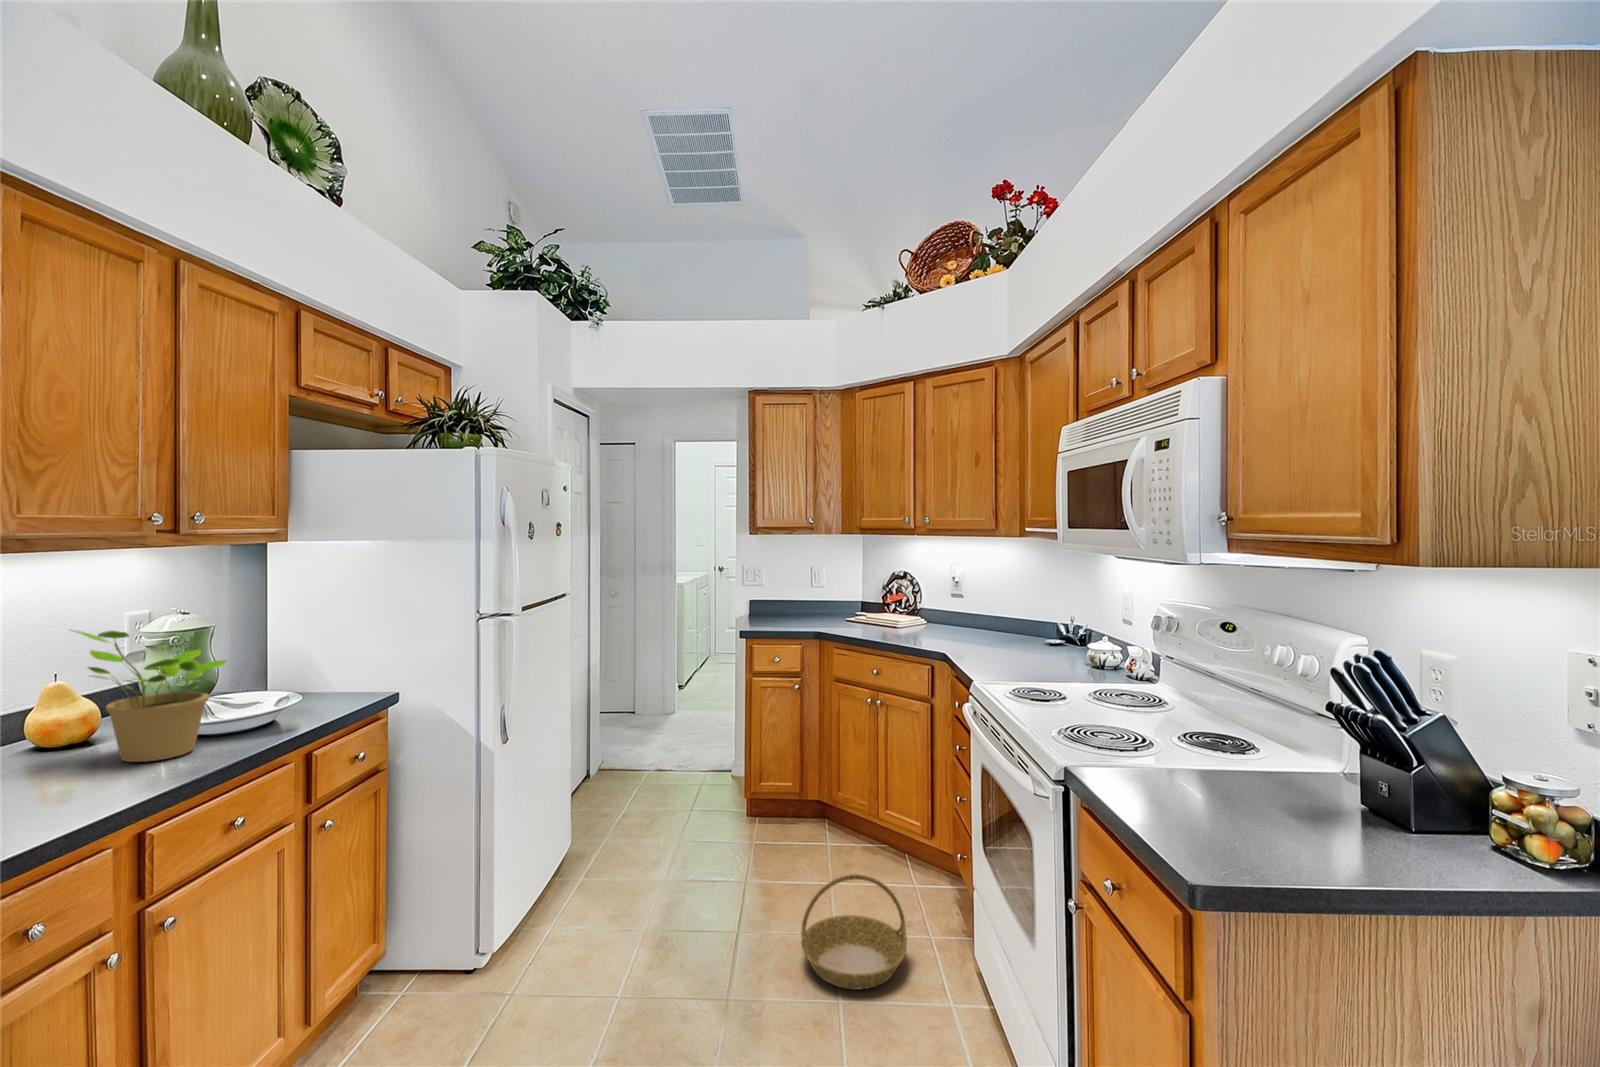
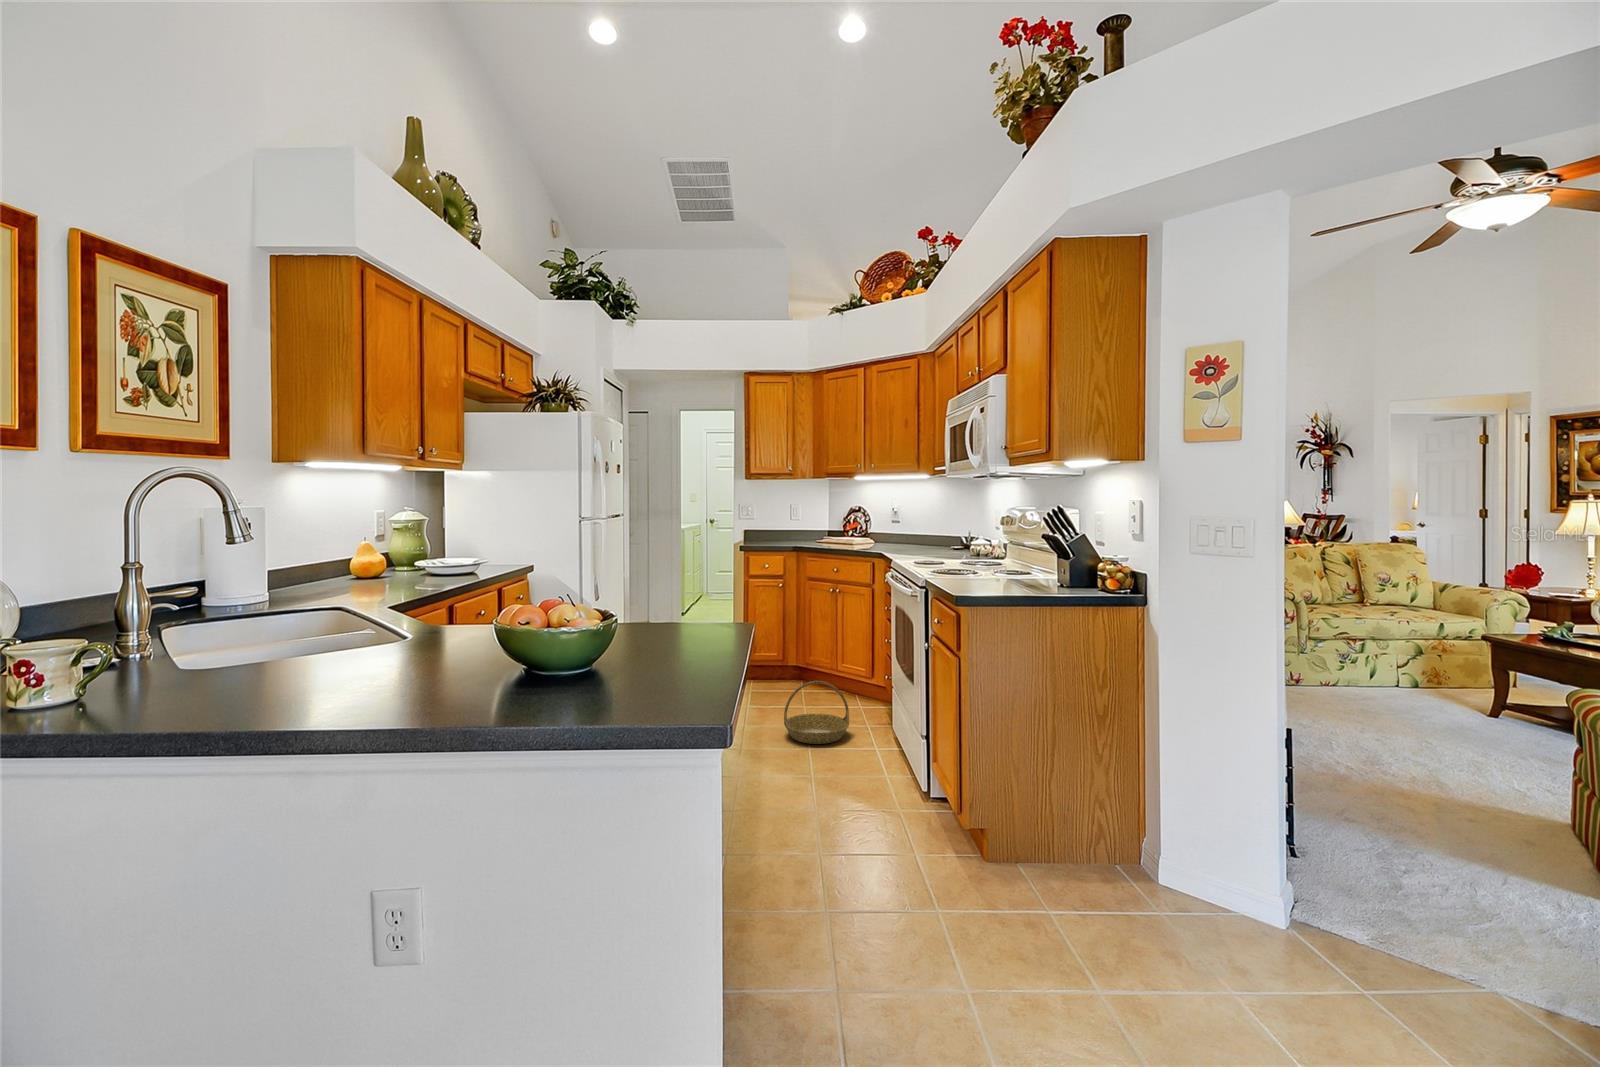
potted plant: present [74,631,227,762] -> none [390,509,460,581]

